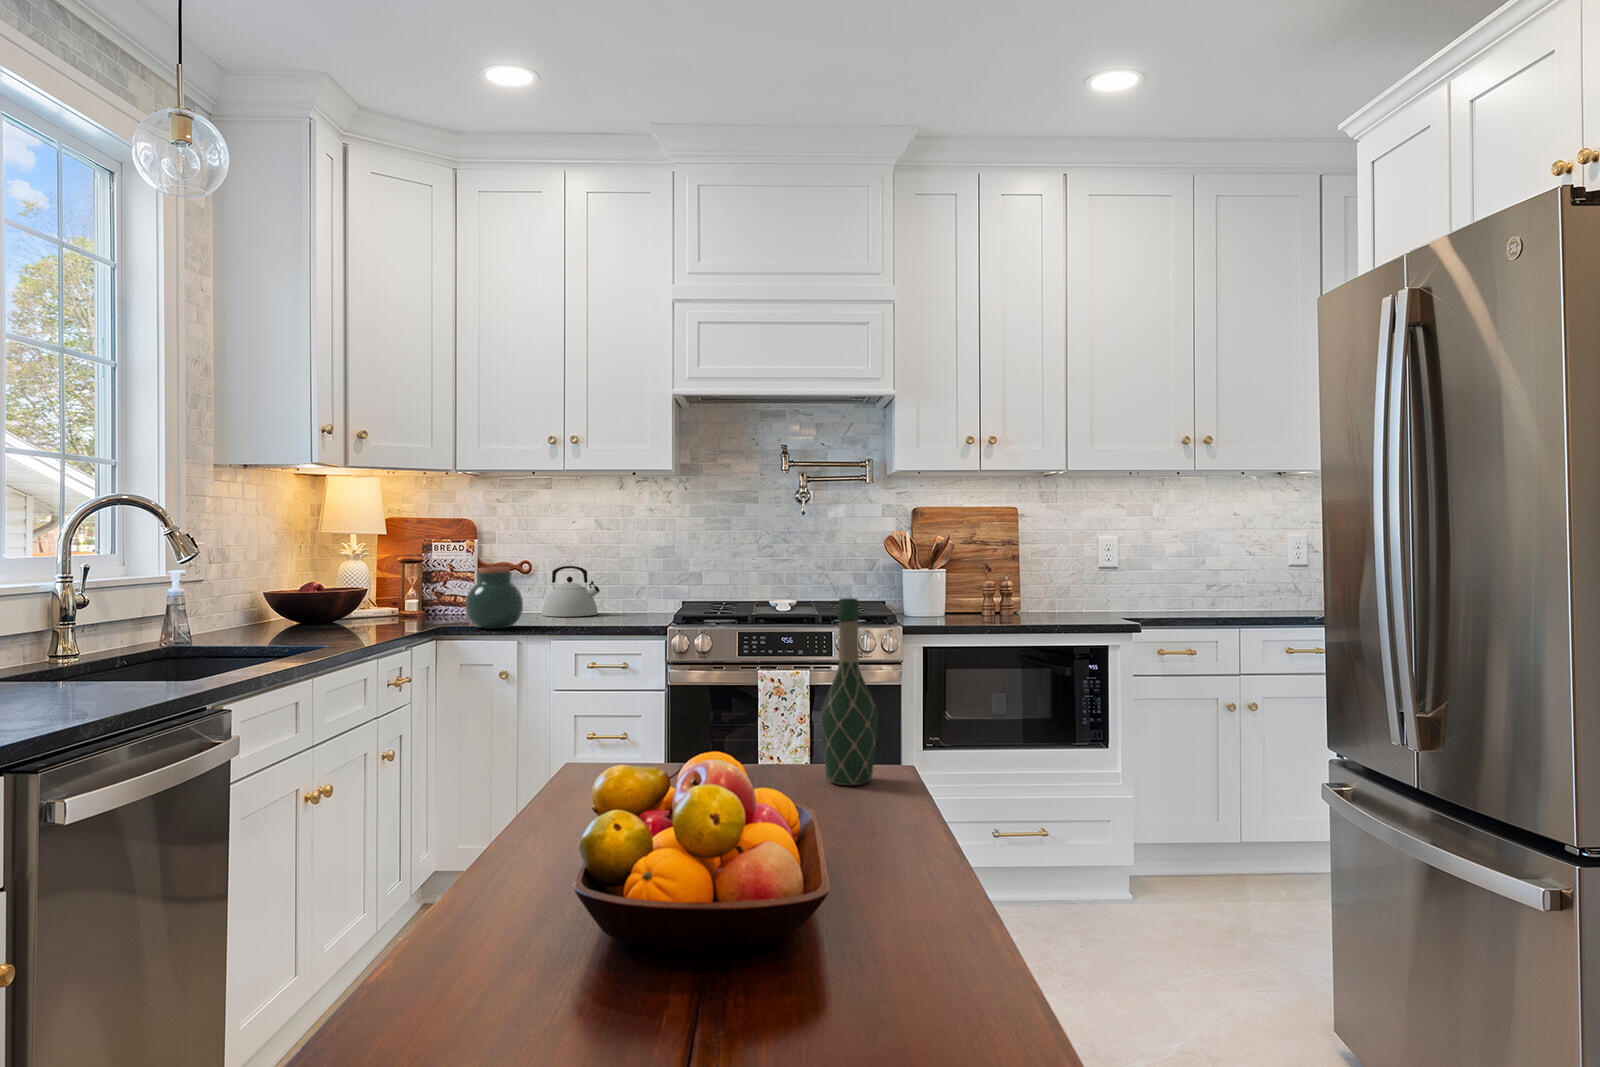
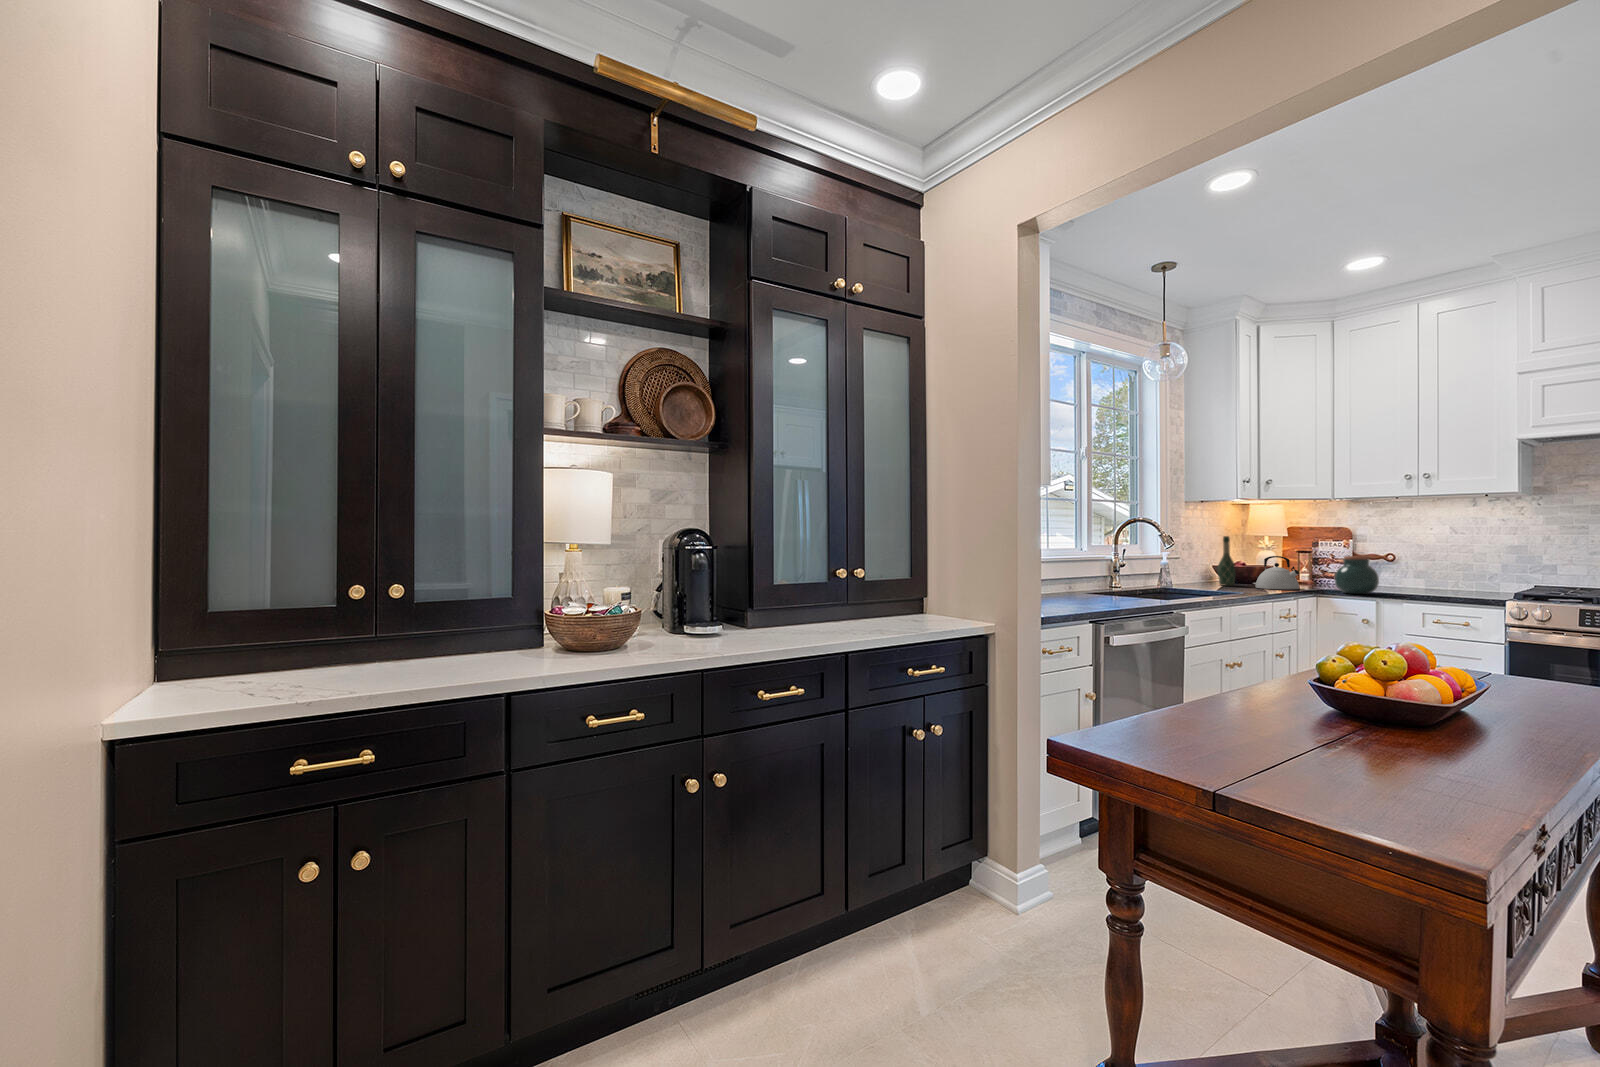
kettle: present [542,566,600,617] -> present [1256,556,1299,589]
wine bottle: present [820,598,878,785] -> present [1217,536,1235,586]

